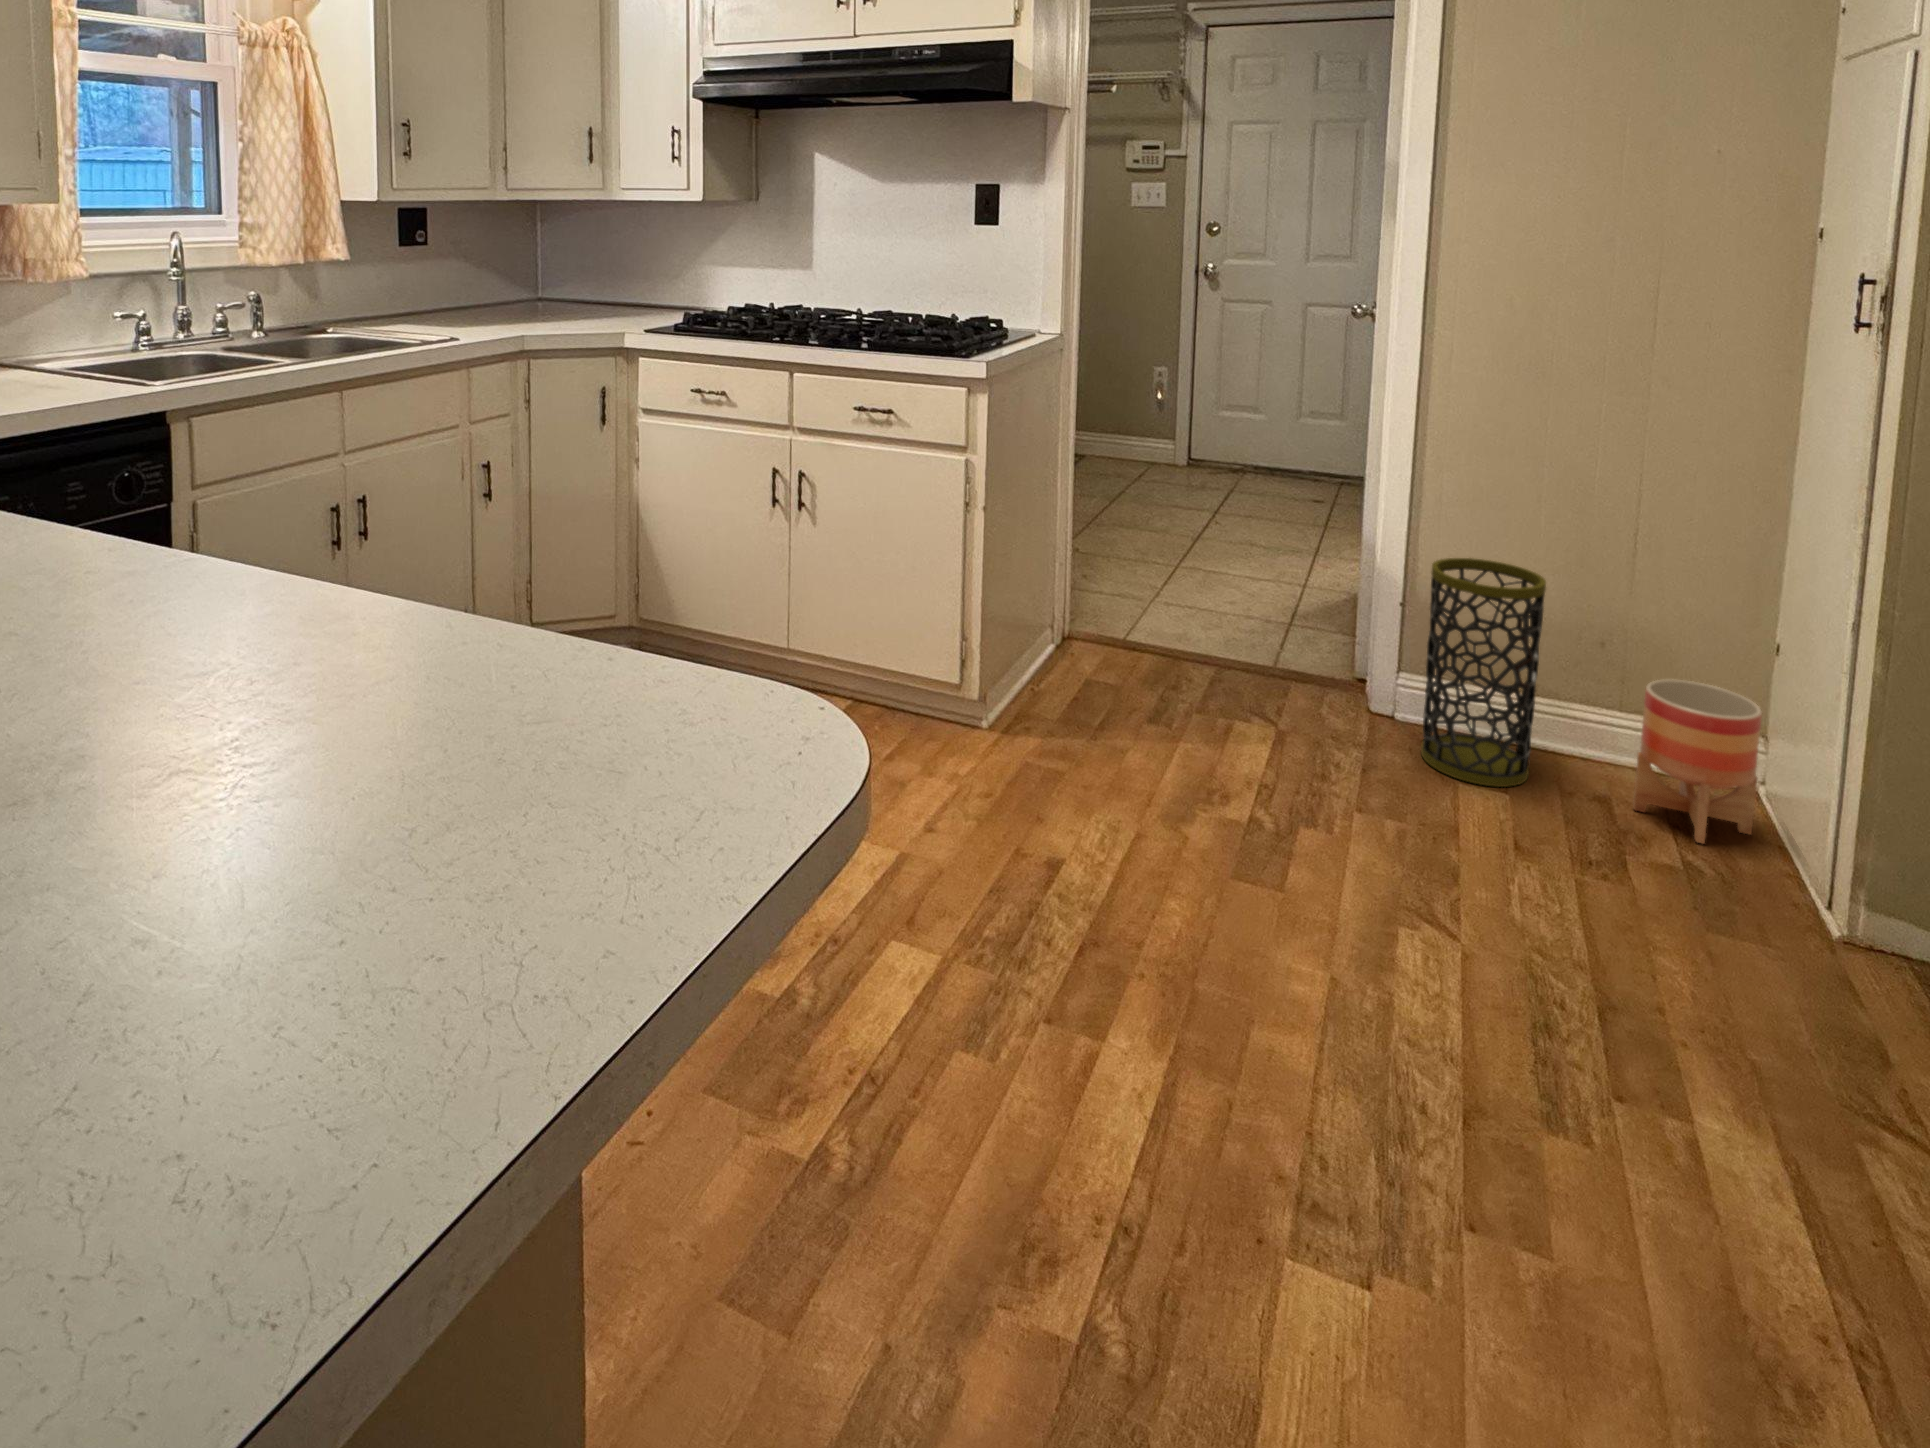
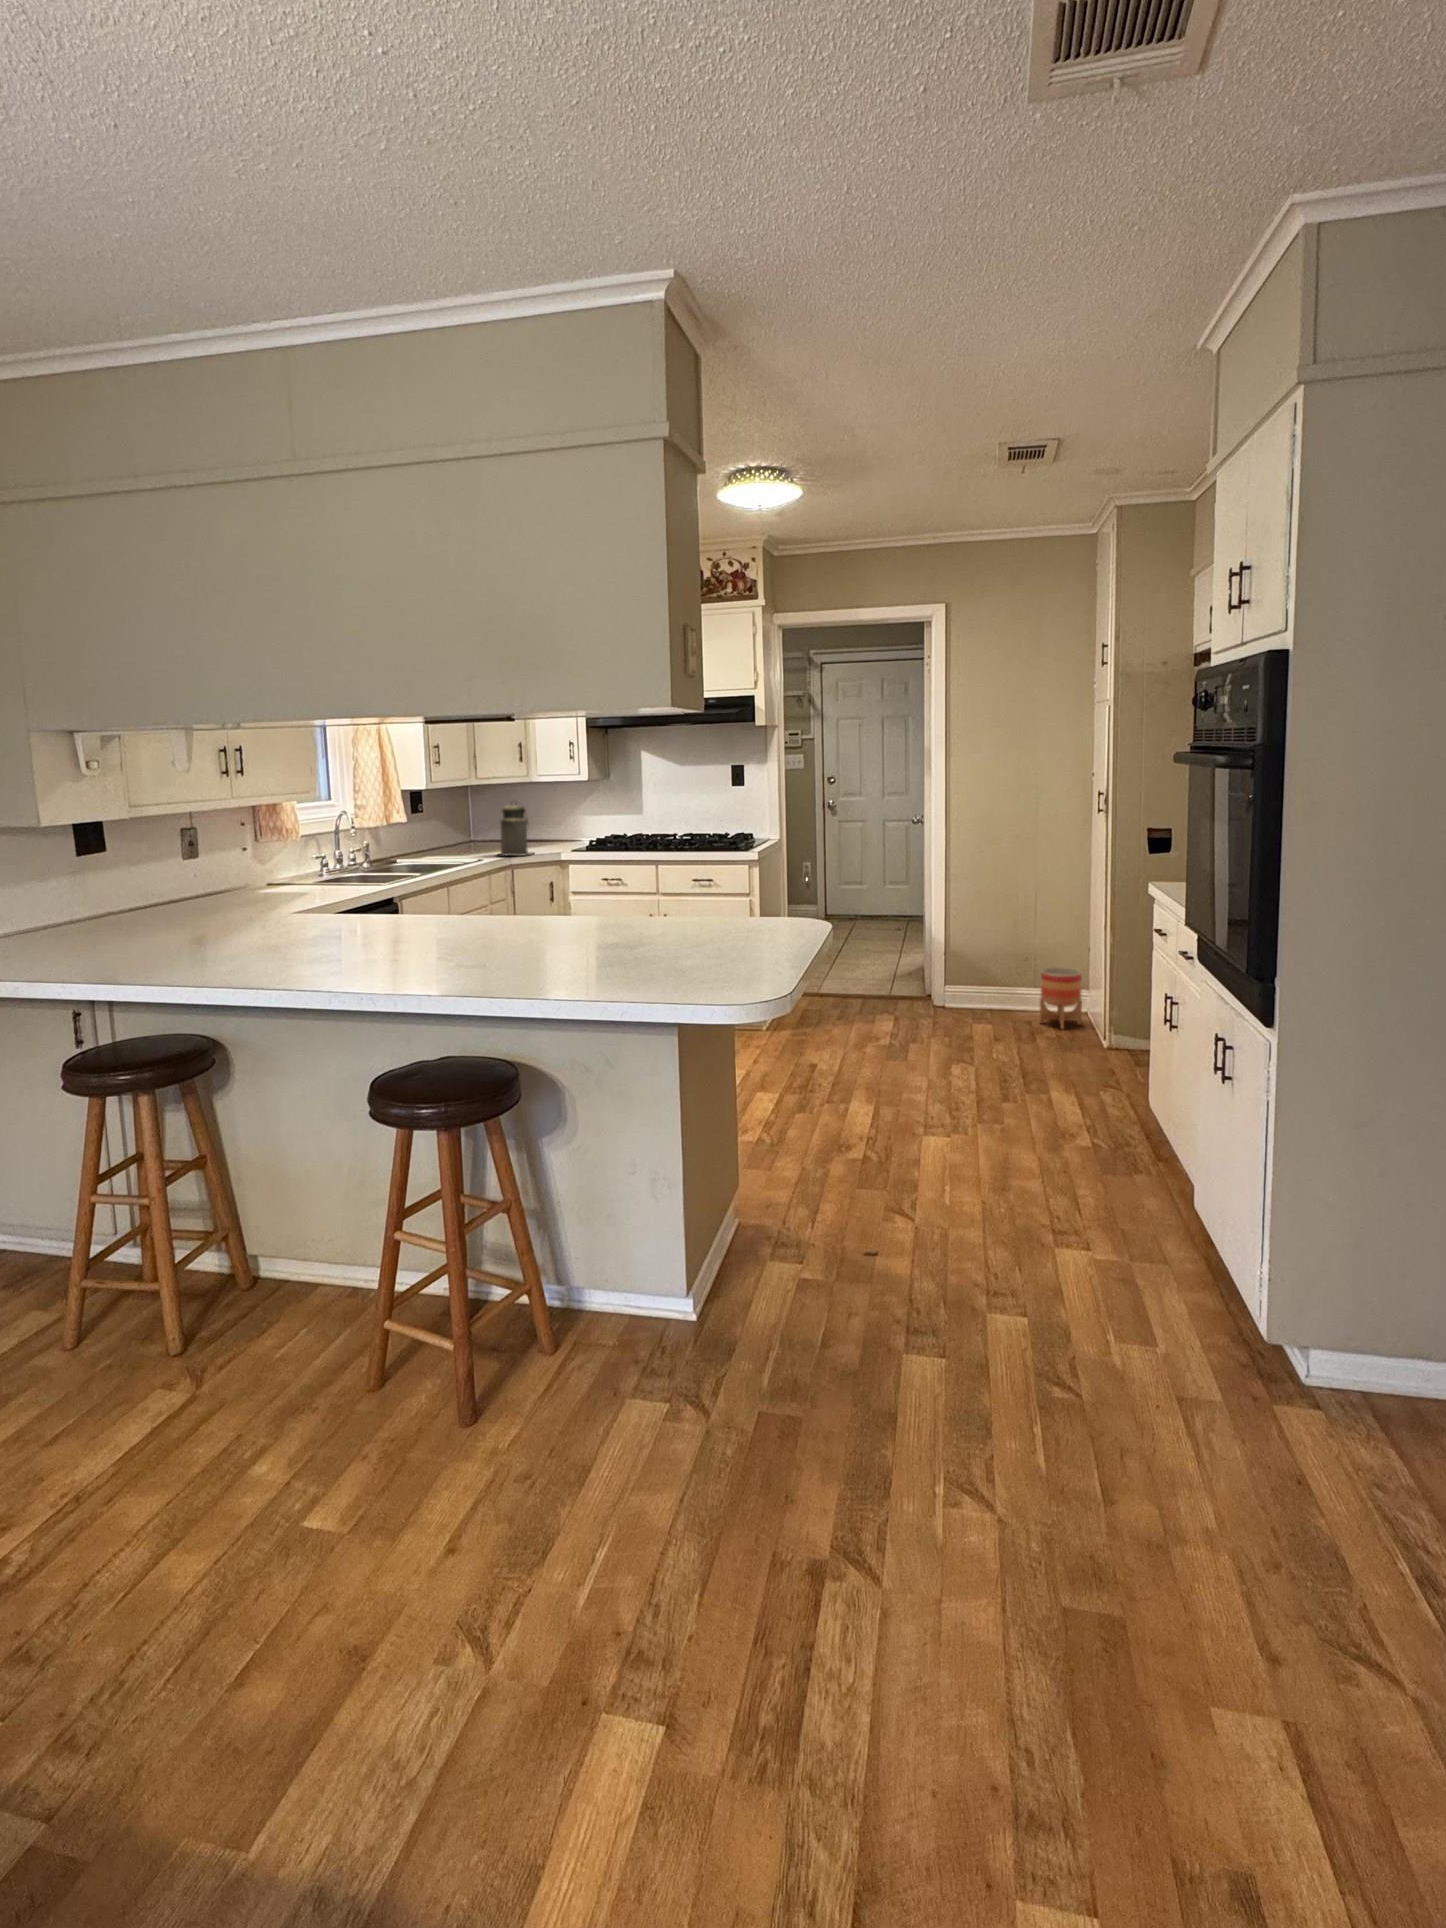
canister: none [503,231,576,334] -> present [500,805,533,856]
trash can: present [1421,558,1546,787] -> none [956,927,1002,1023]

